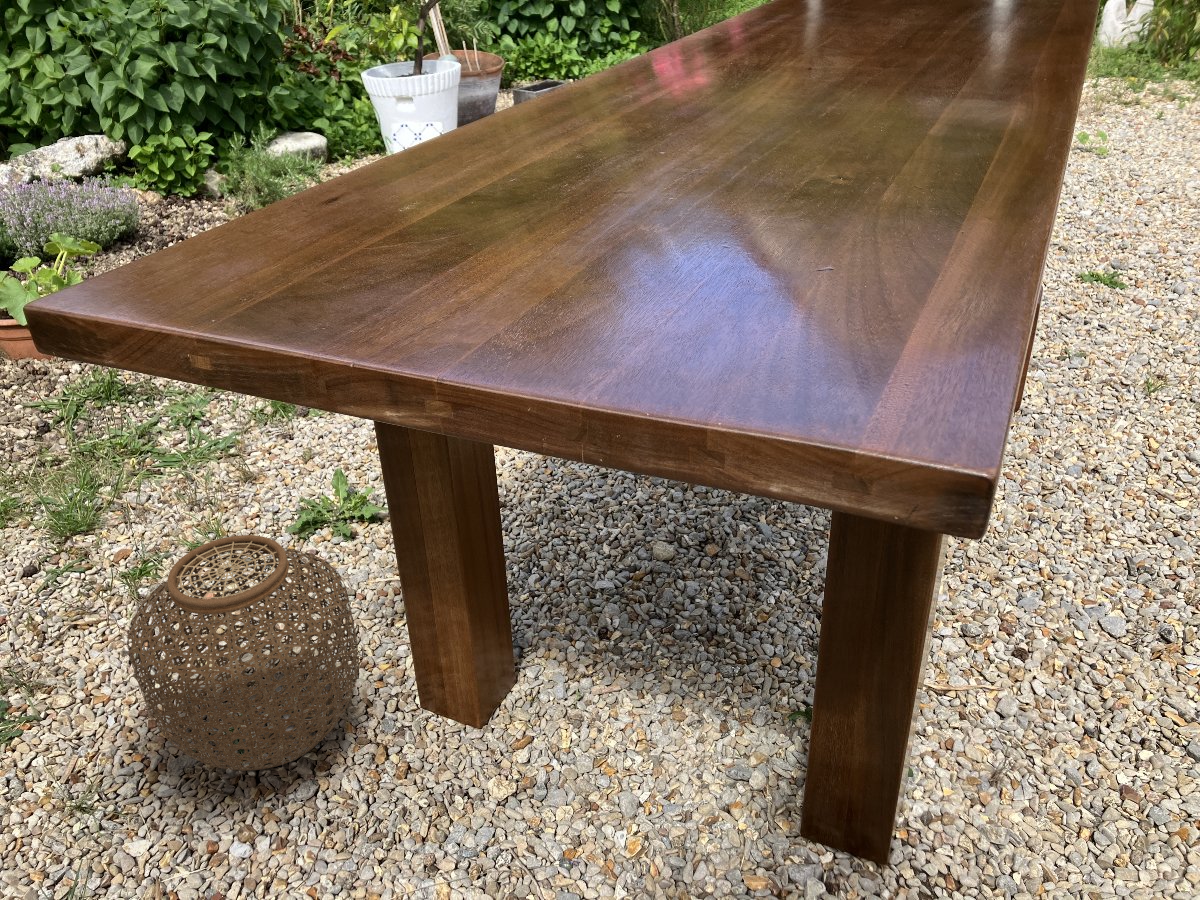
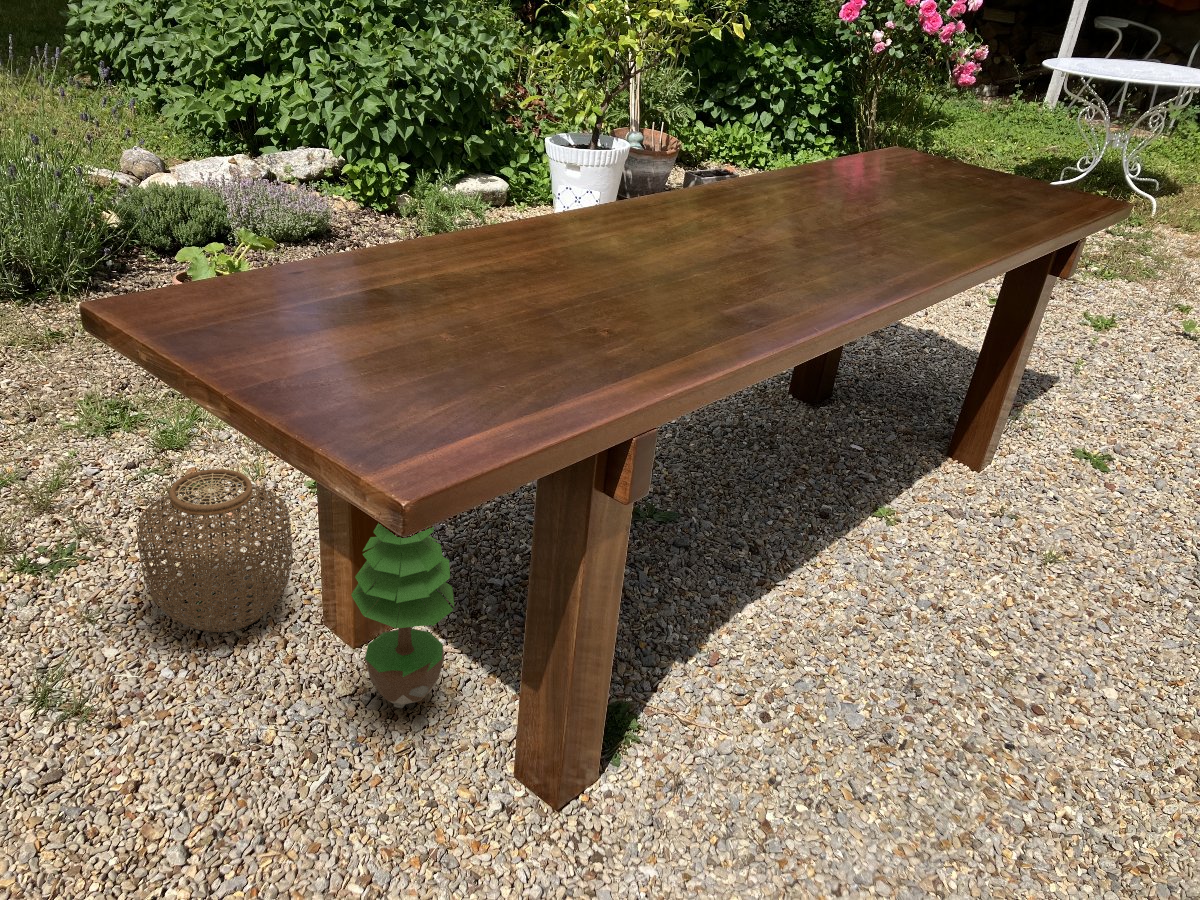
potted tree: none [510,454,656,789] -> present [351,523,454,708]

